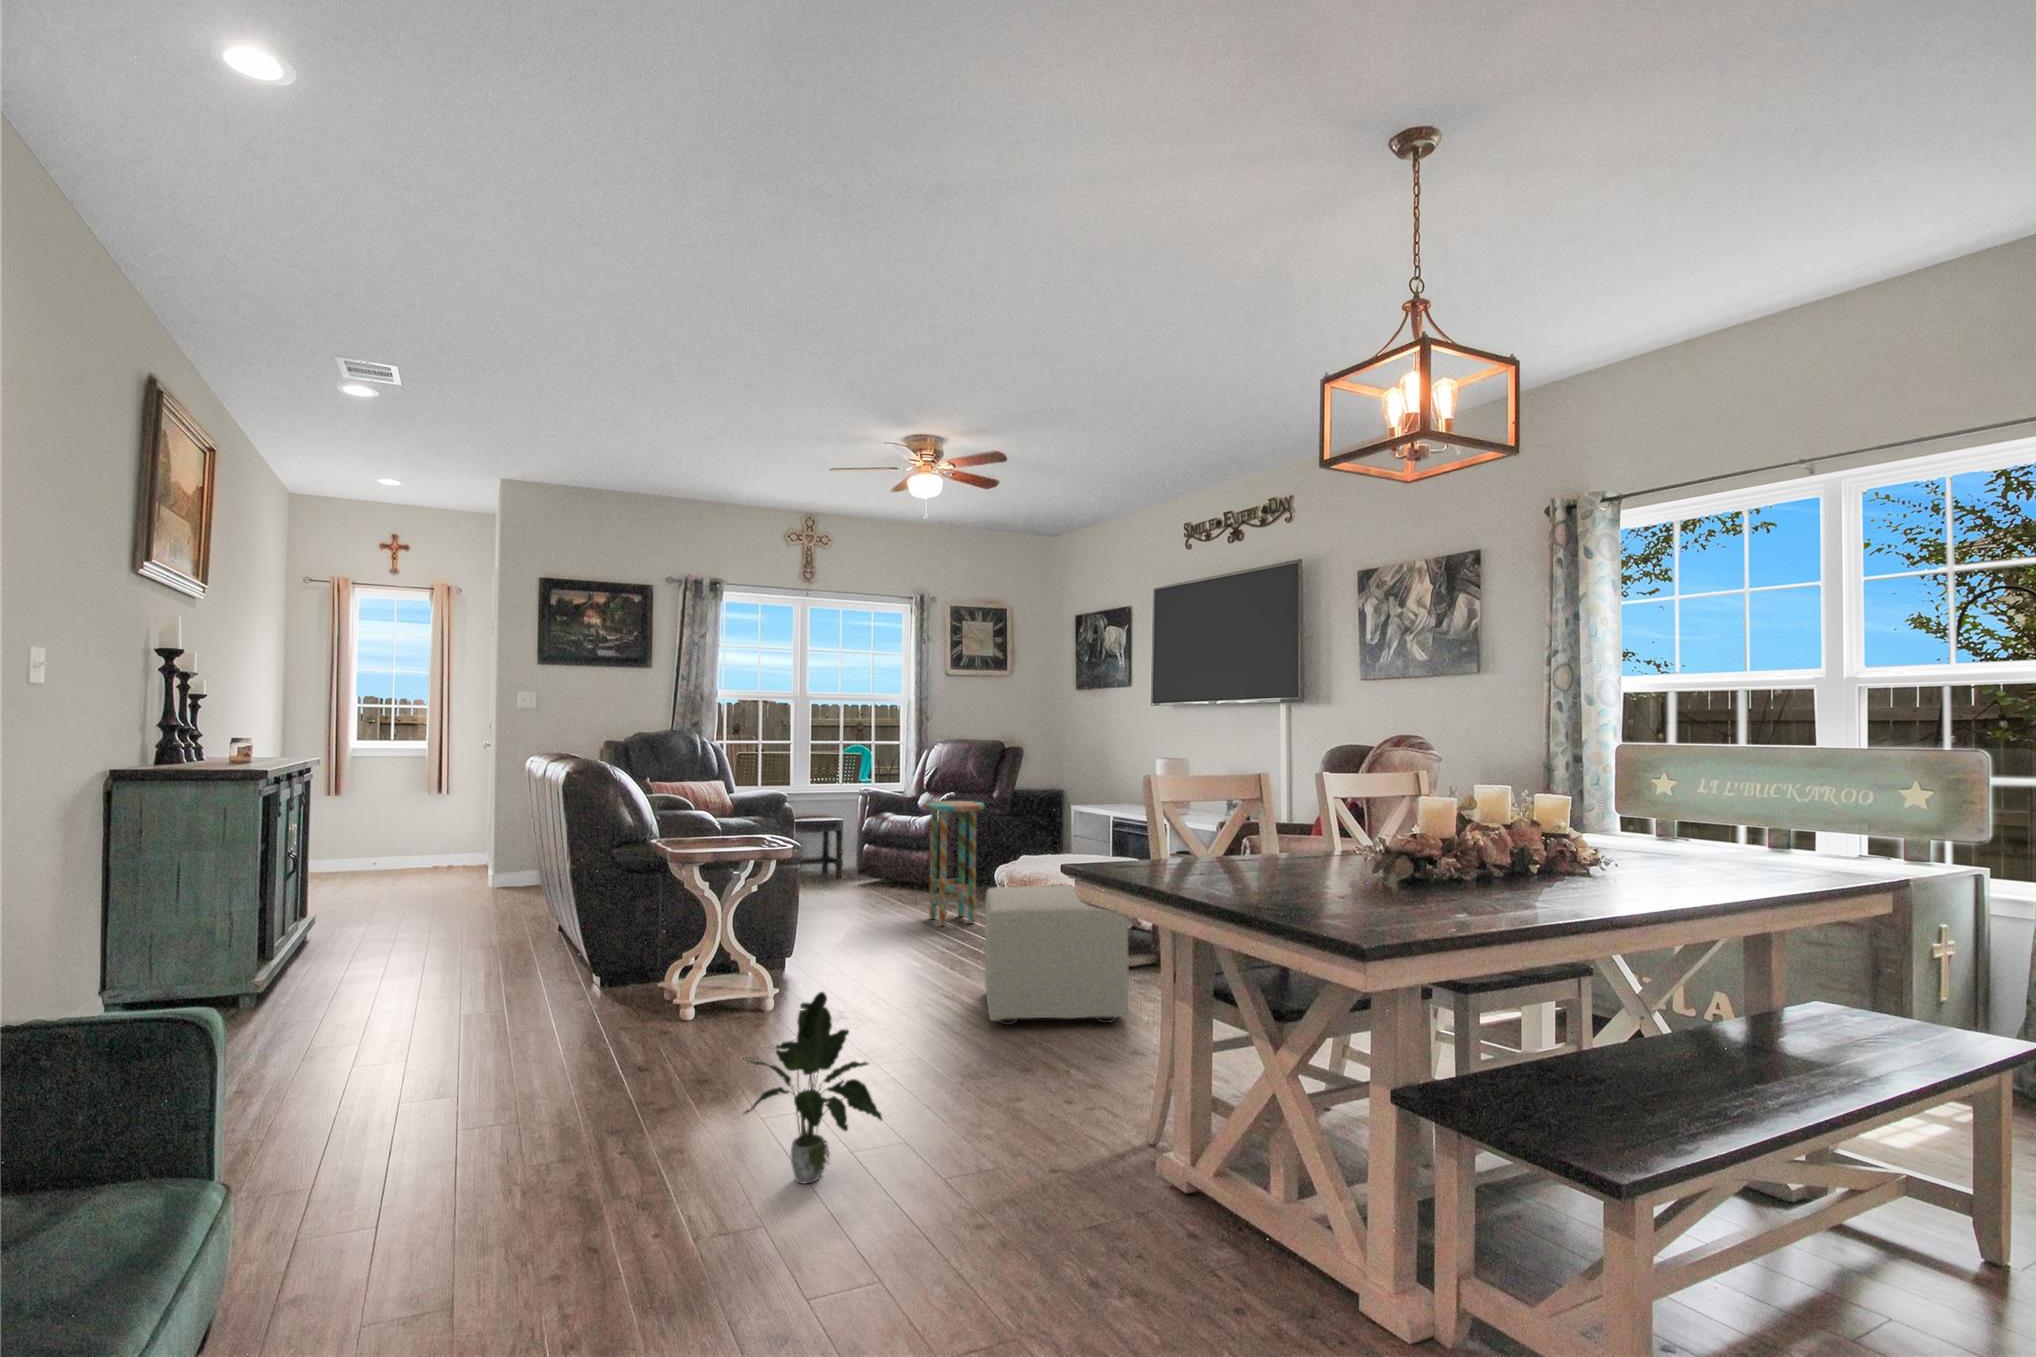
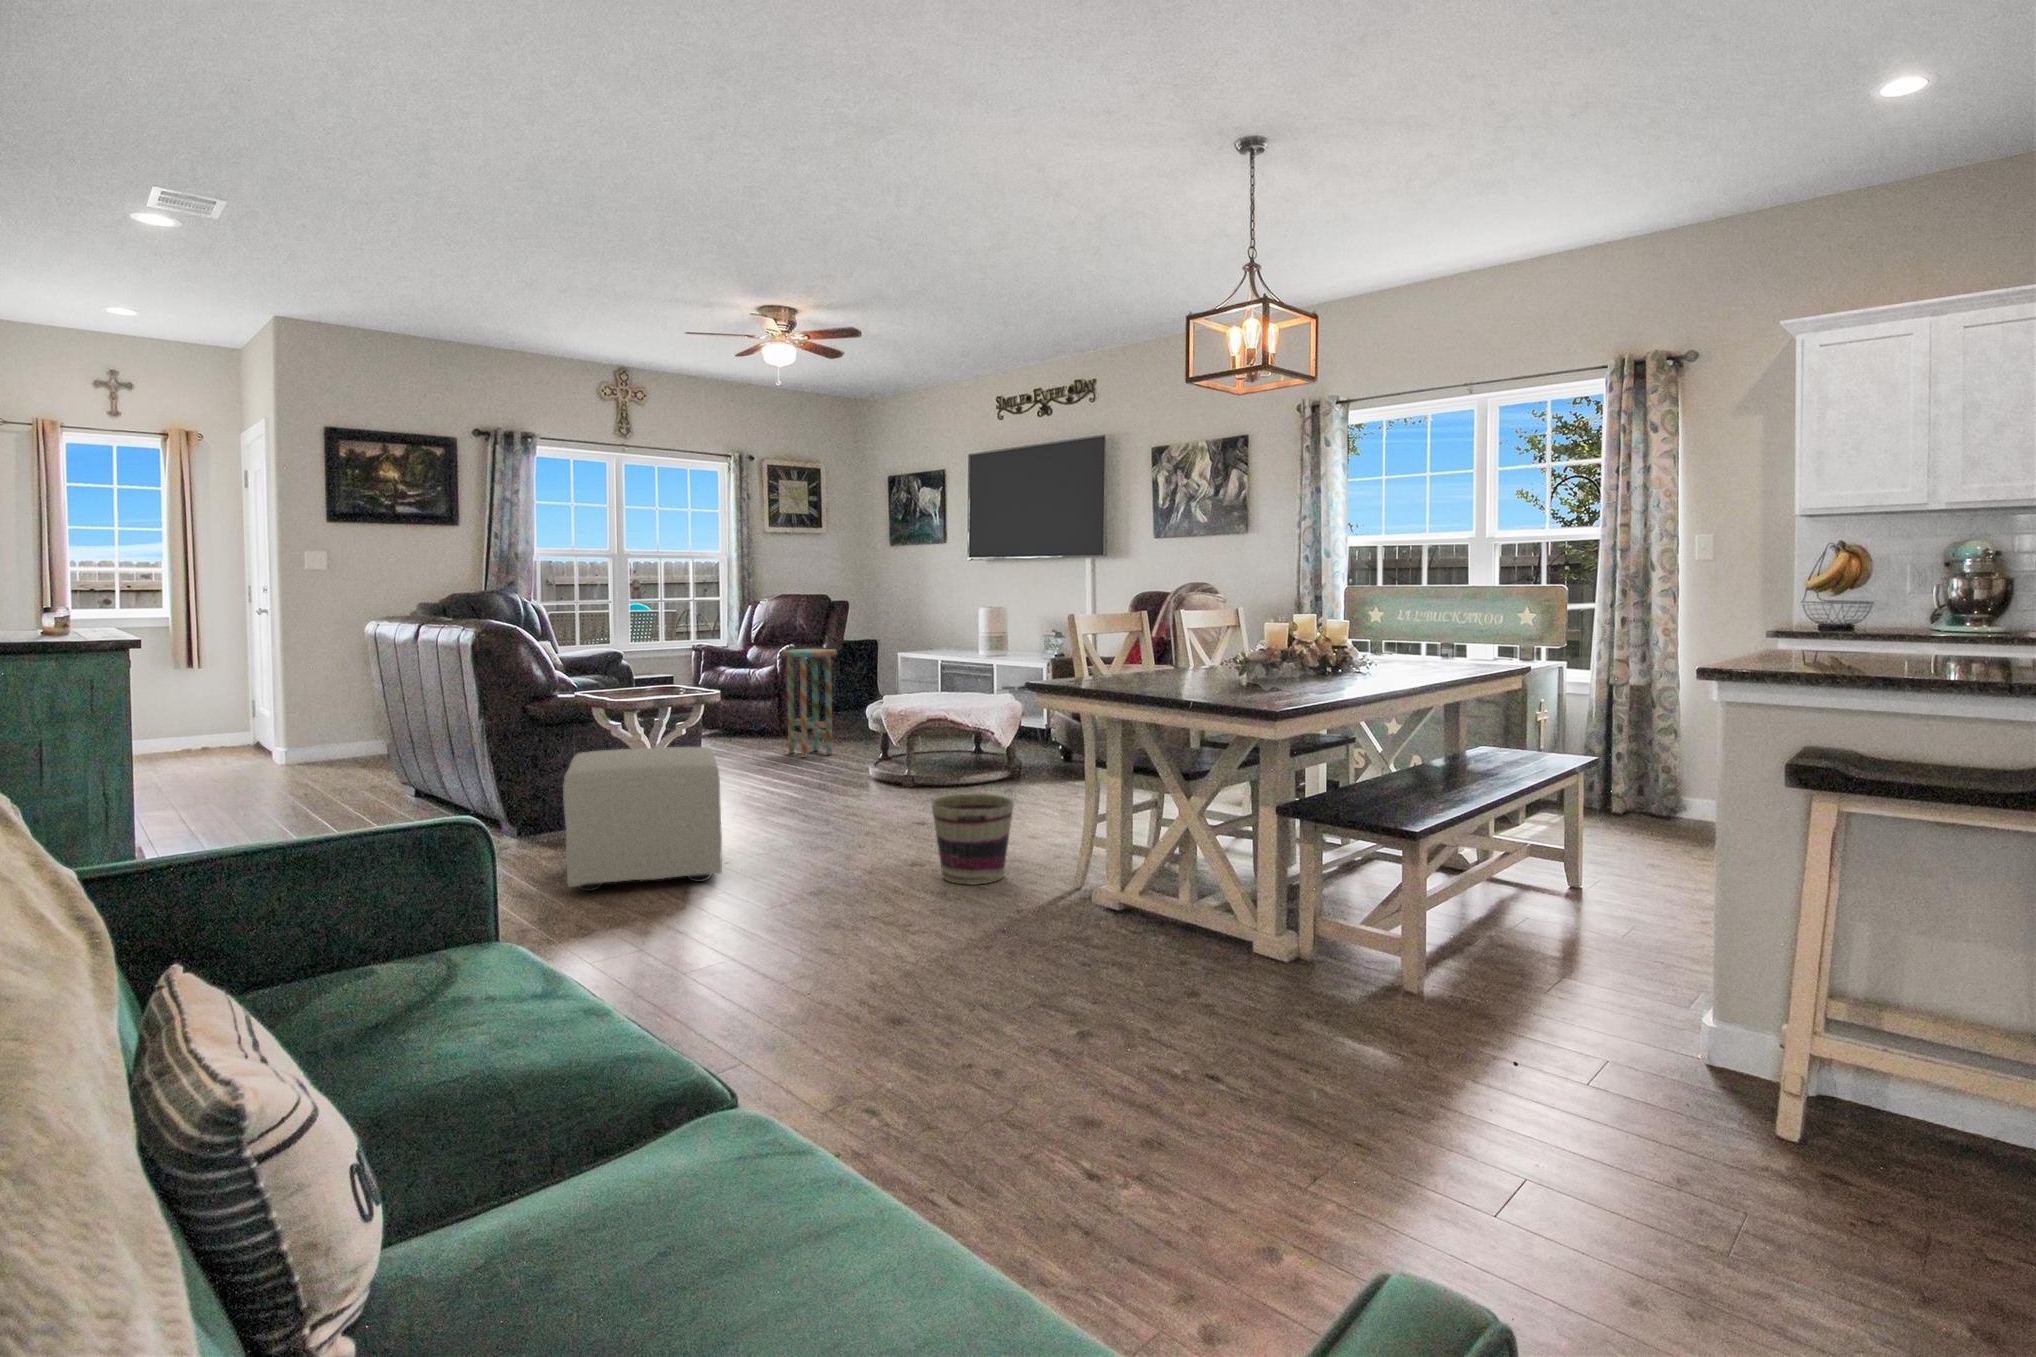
ottoman: present [984,886,1129,1025] -> present [563,747,722,891]
potted plant: present [744,992,882,1184] -> none [773,756,868,884]
basket: none [967,1055,1091,1217] -> present [931,794,1014,885]

